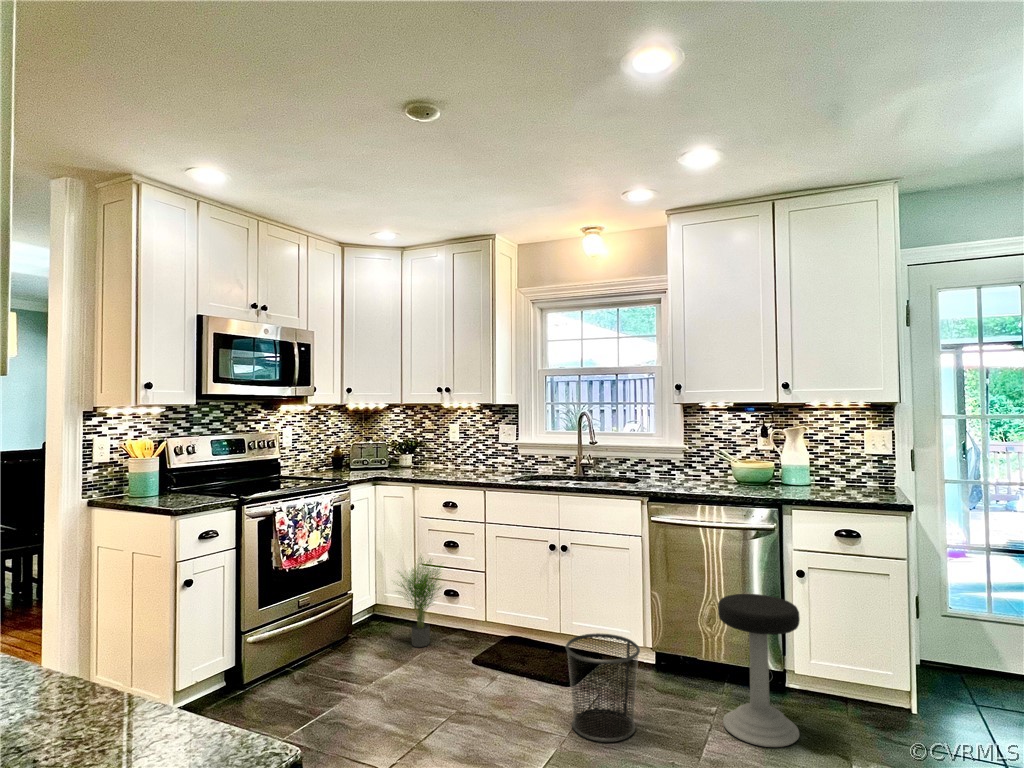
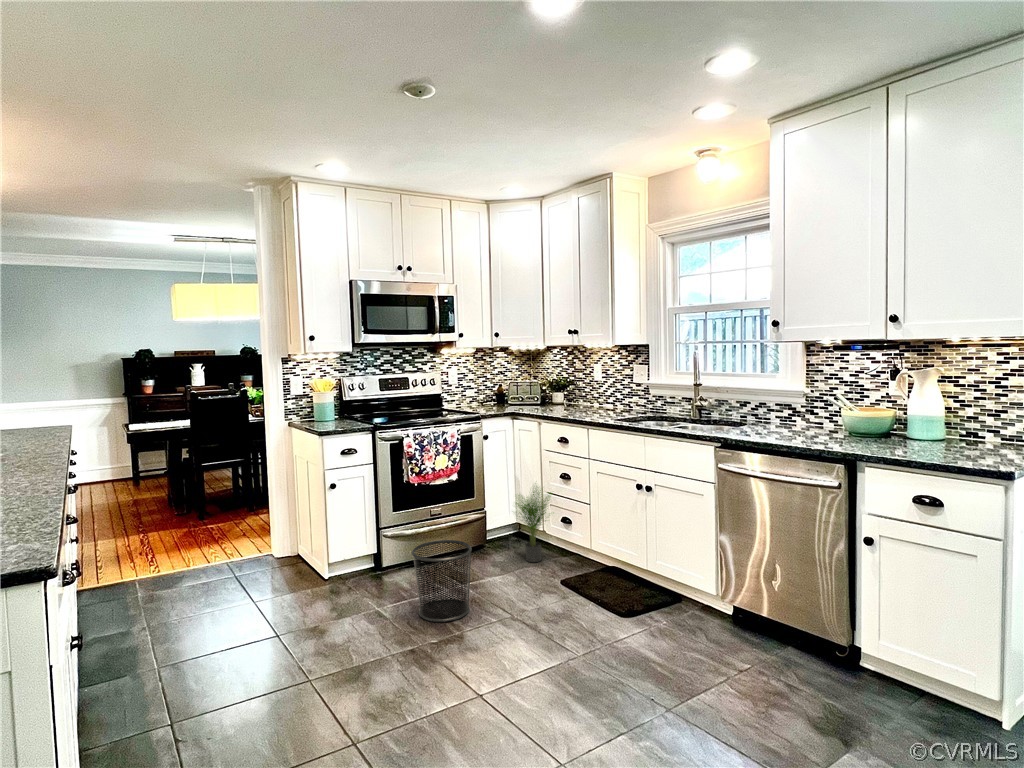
stool: present [718,594,800,747] -> none [737,554,828,720]
waste bin: present [566,633,640,742] -> present [412,540,472,622]

